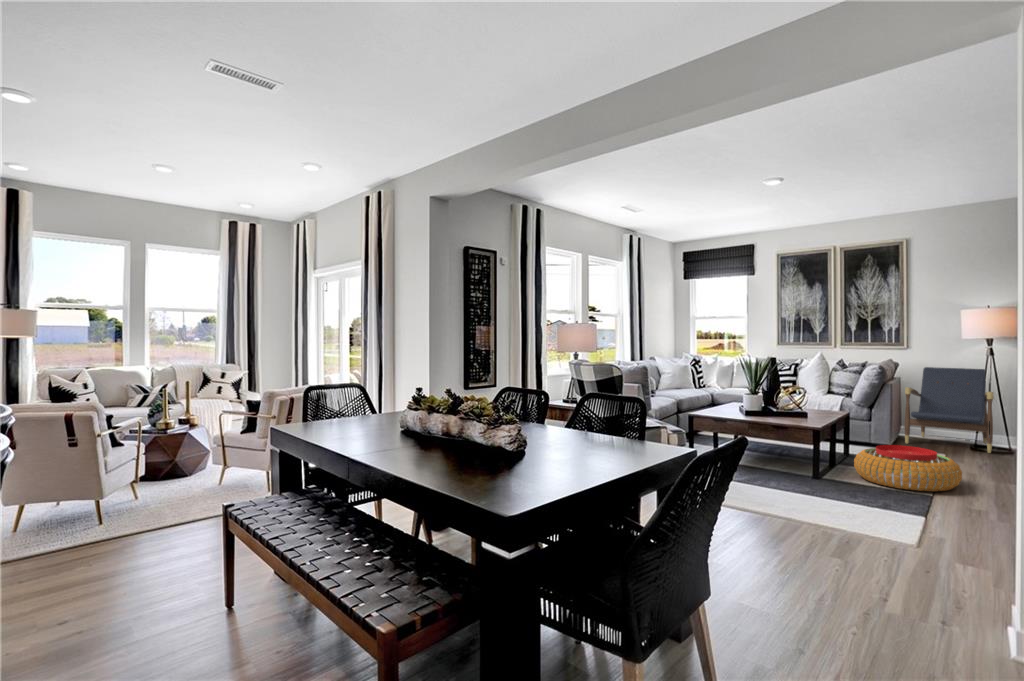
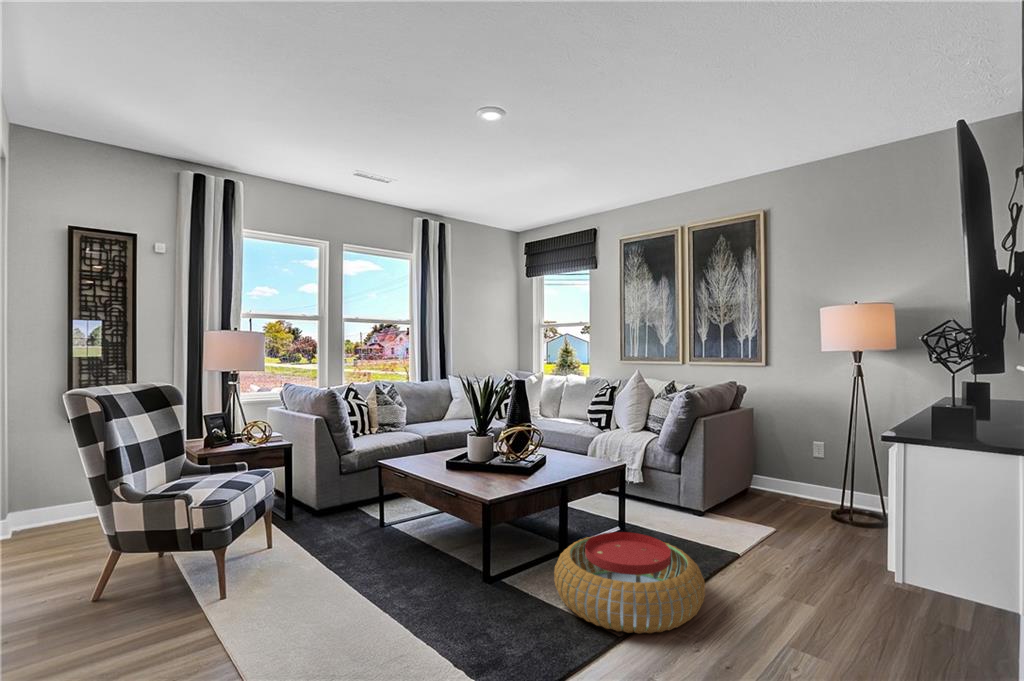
lounge chair: present [904,367,994,453] -> none [739,392,862,527]

